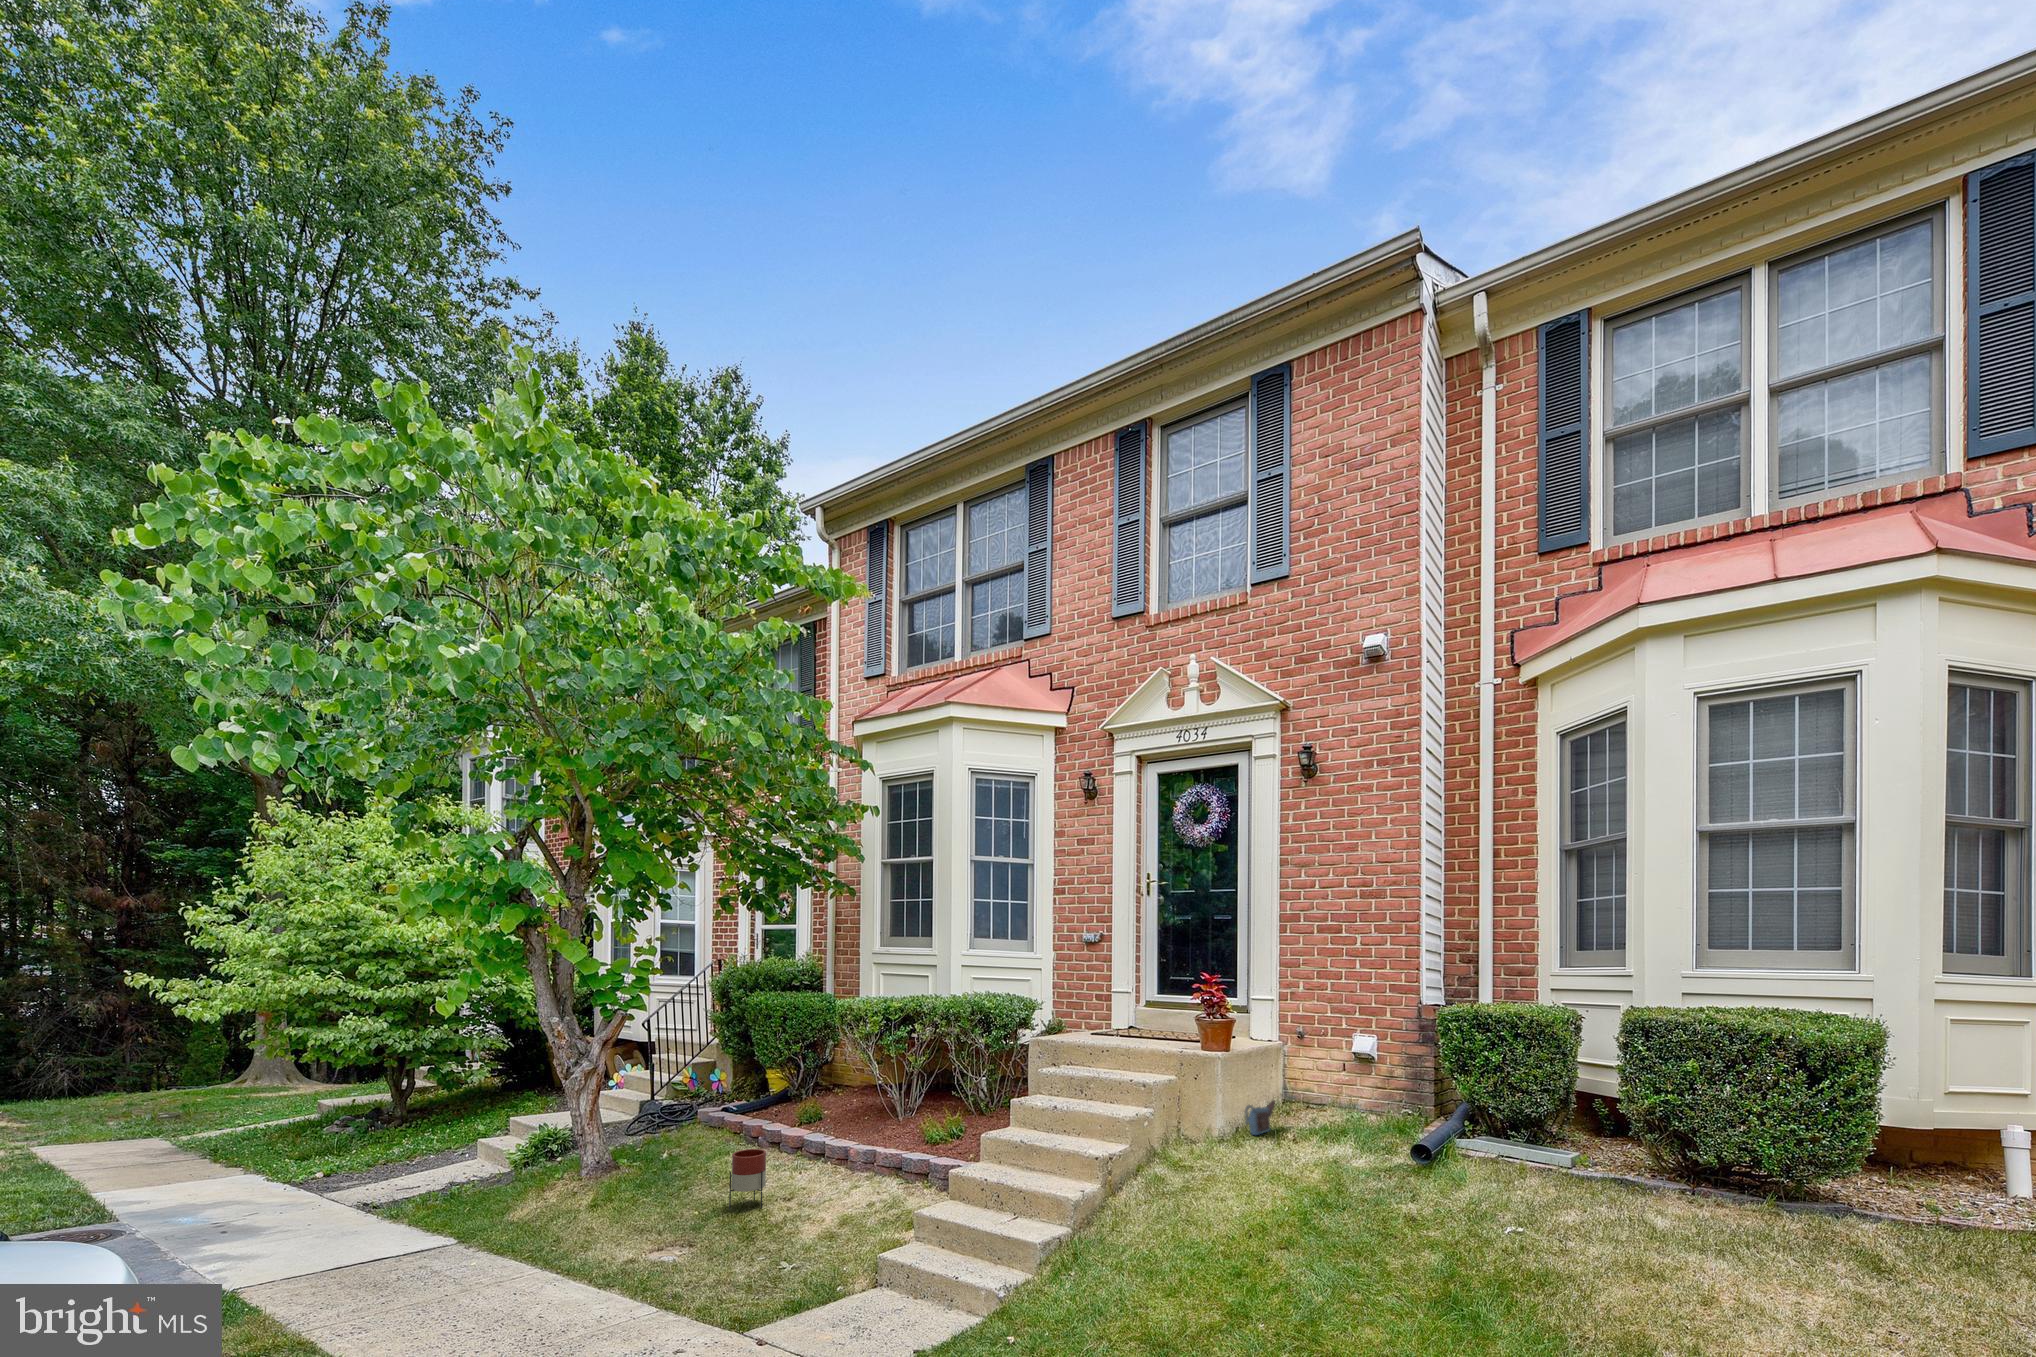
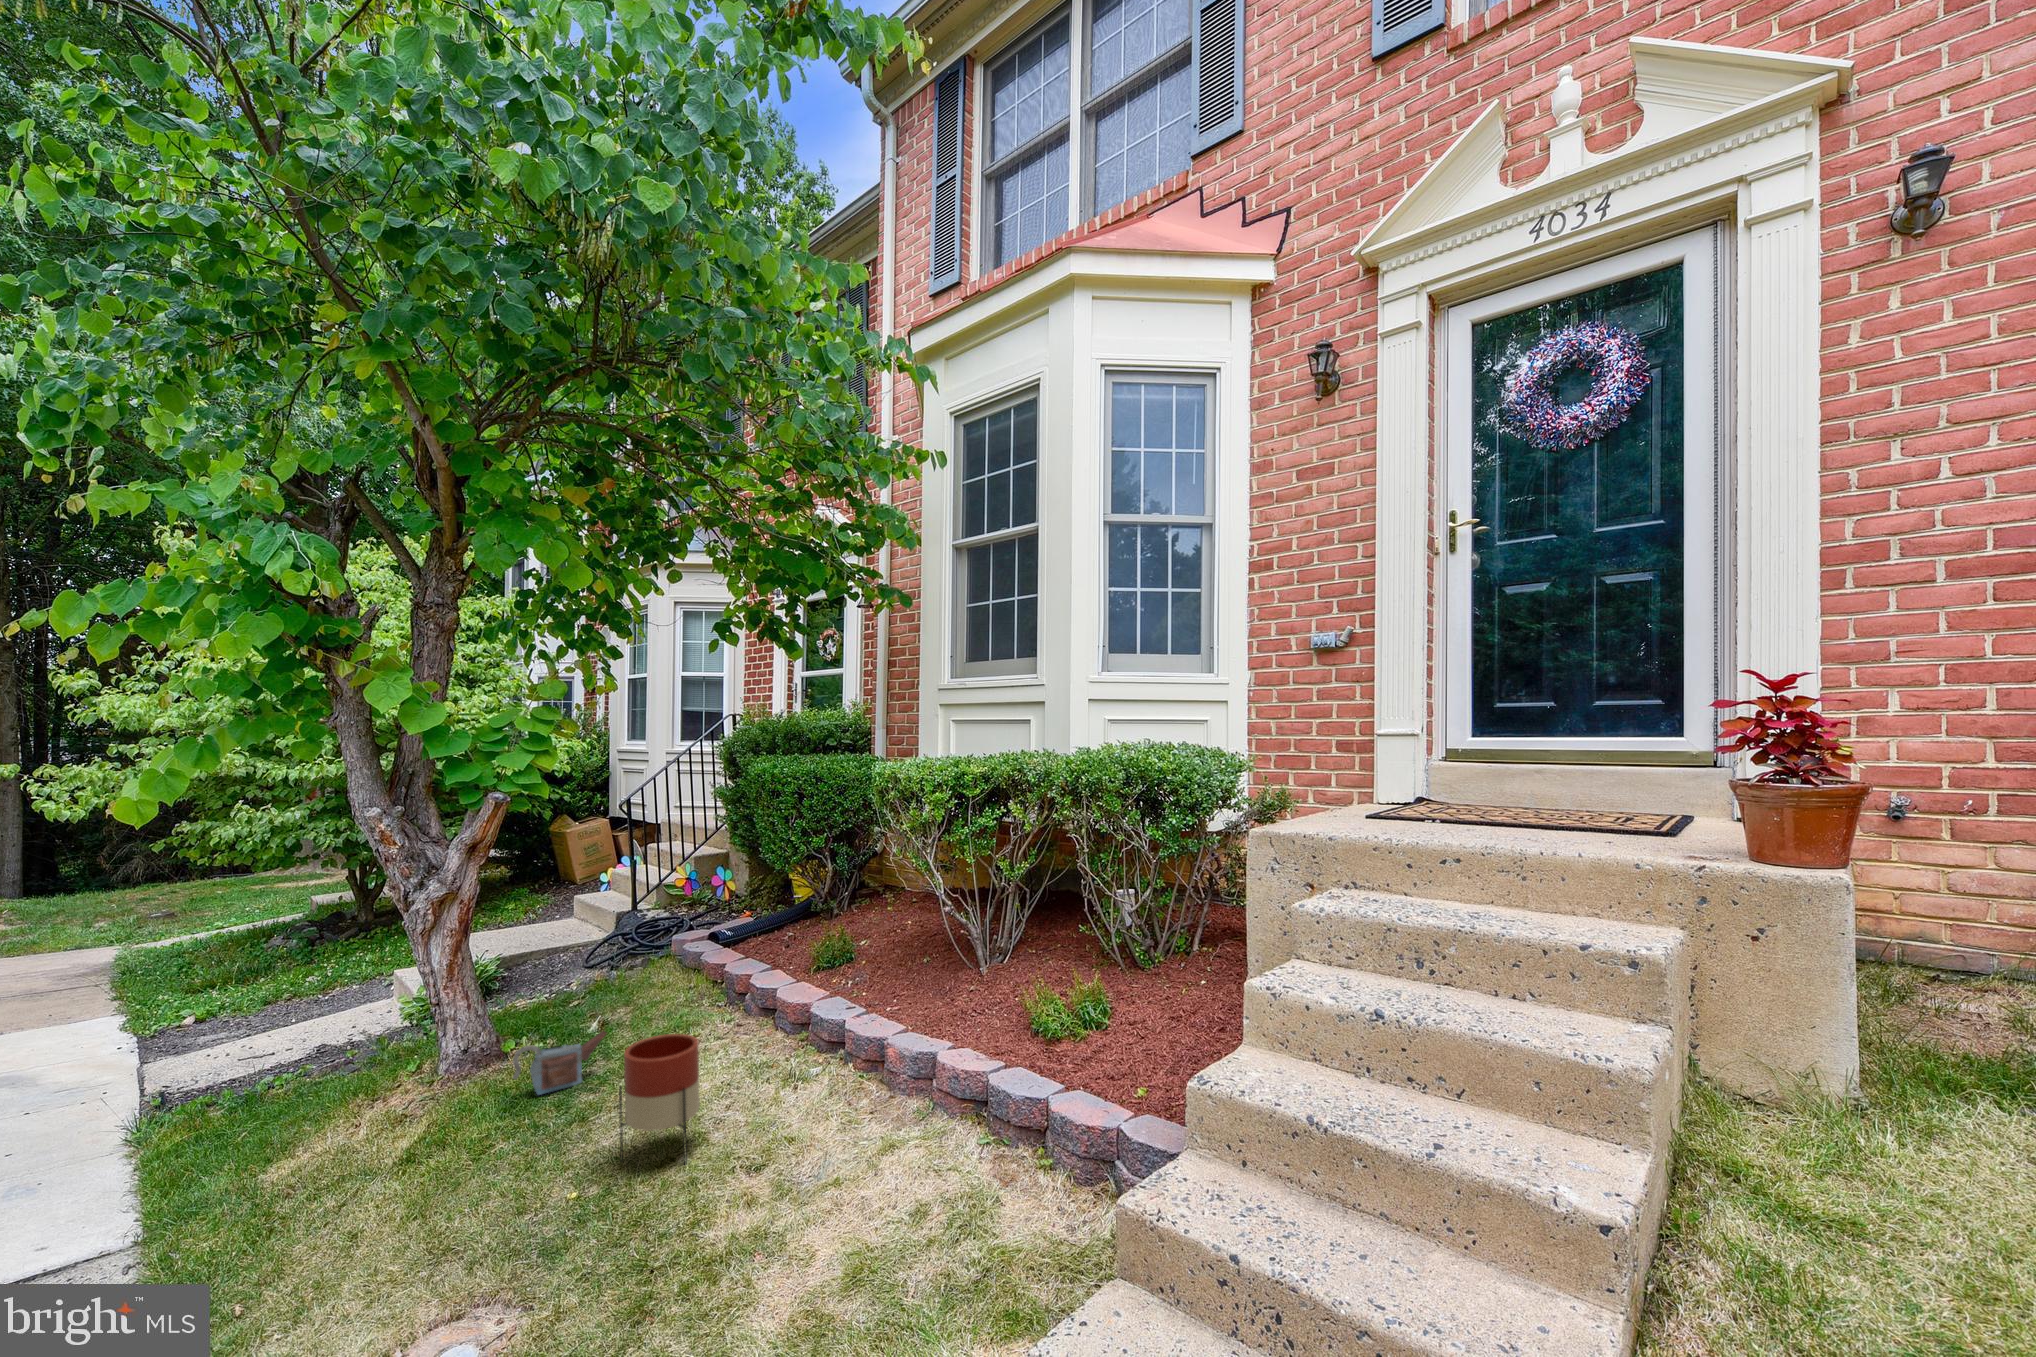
watering can: present [1245,1101,1275,1135] -> present [513,1031,607,1095]

